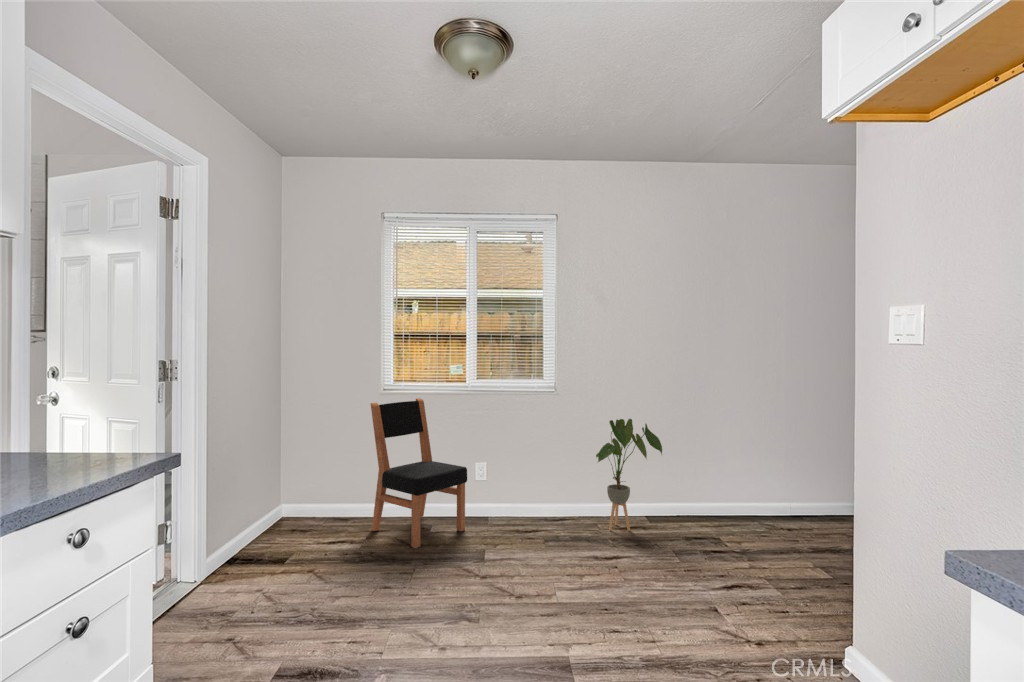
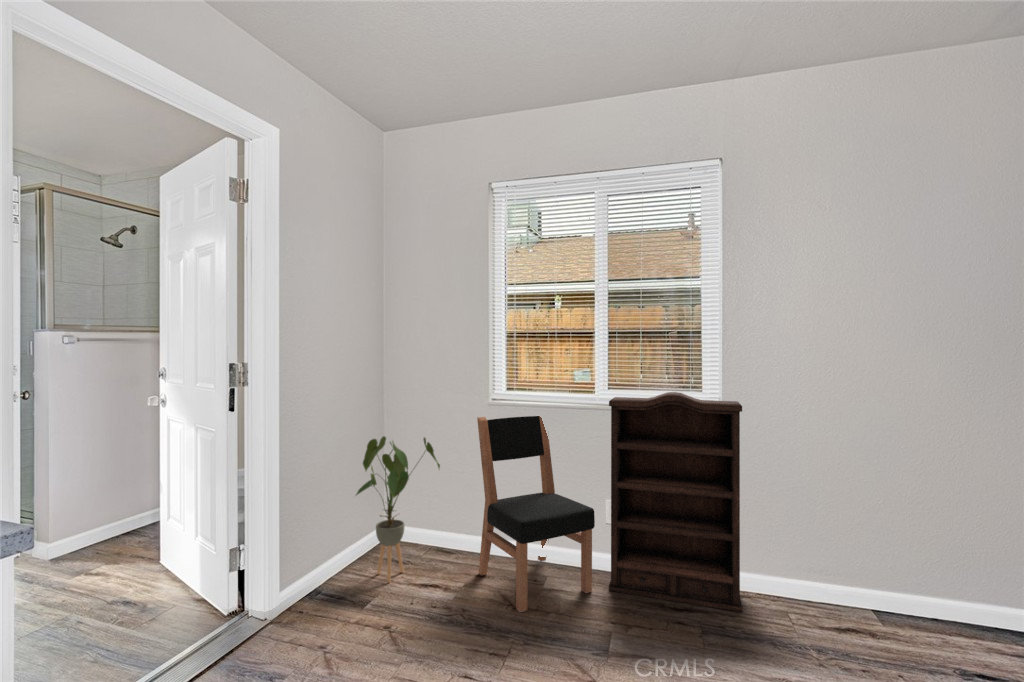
bookshelf: none [477,378,569,528] -> present [609,392,742,612]
house plant: present [596,419,662,531] -> present [356,436,440,582]

